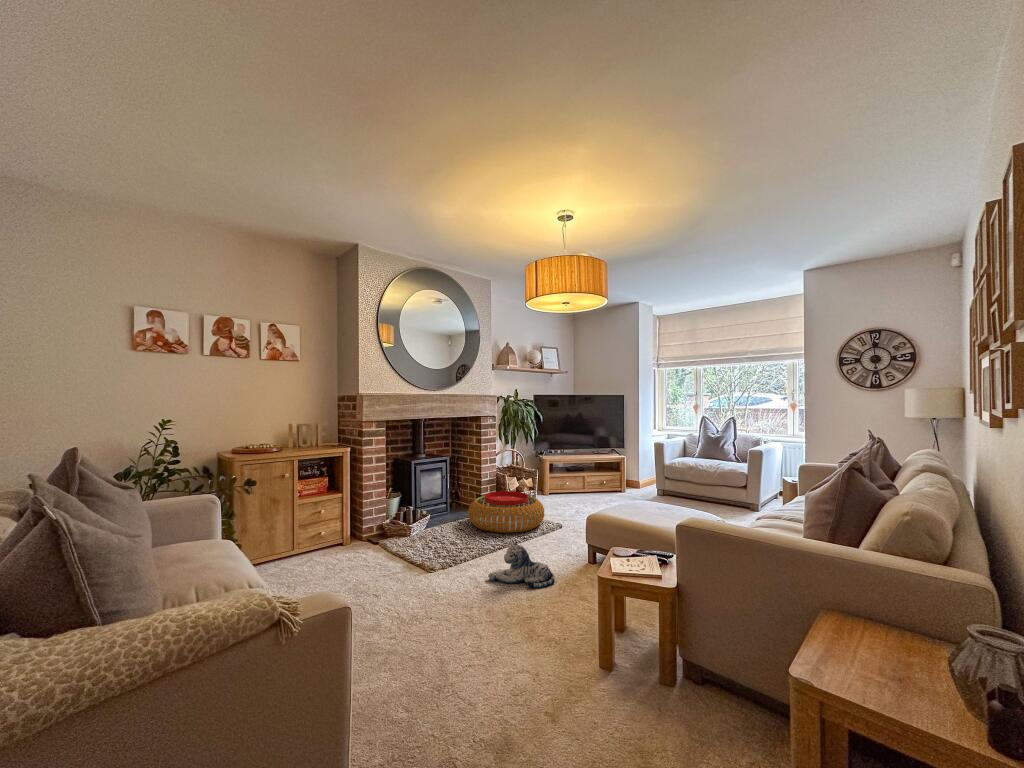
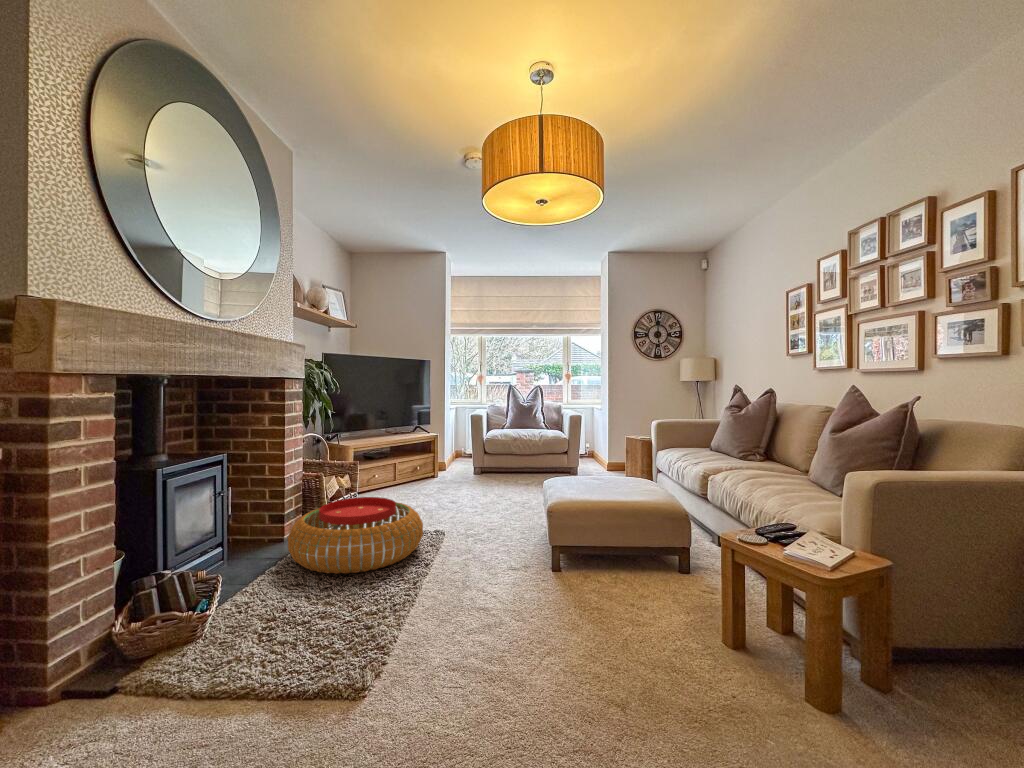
plush toy: present [488,543,555,588] -> none [489,580,585,664]

